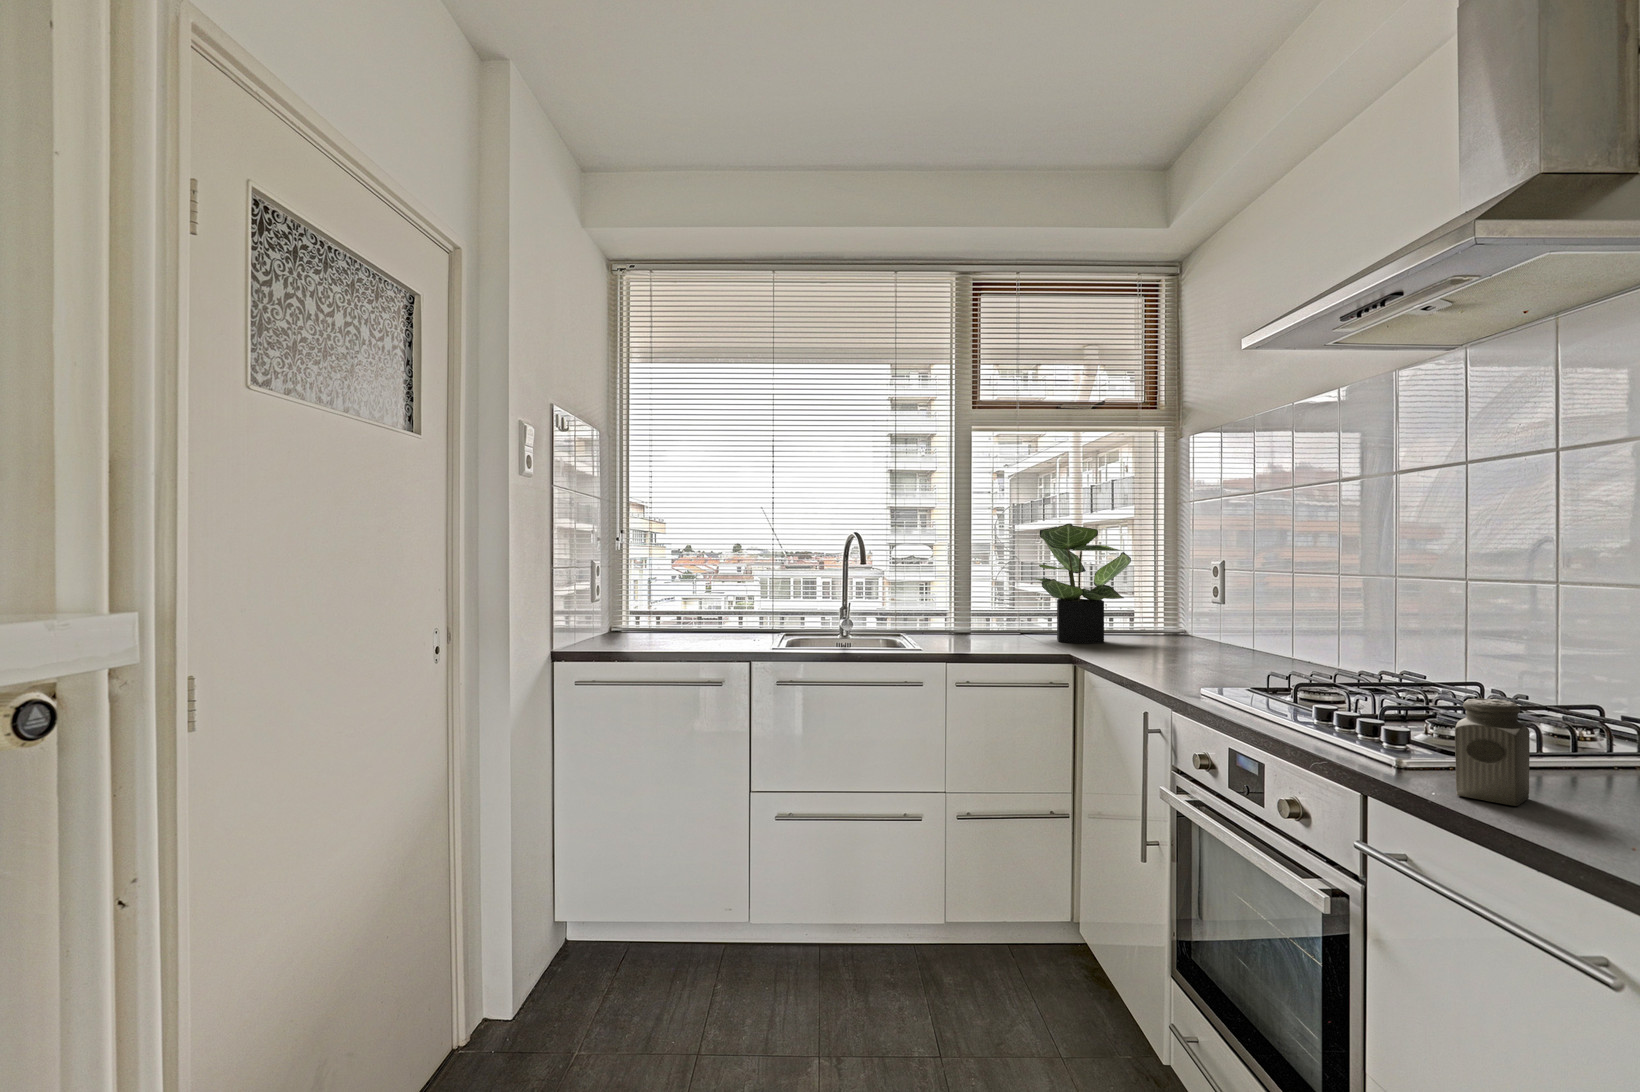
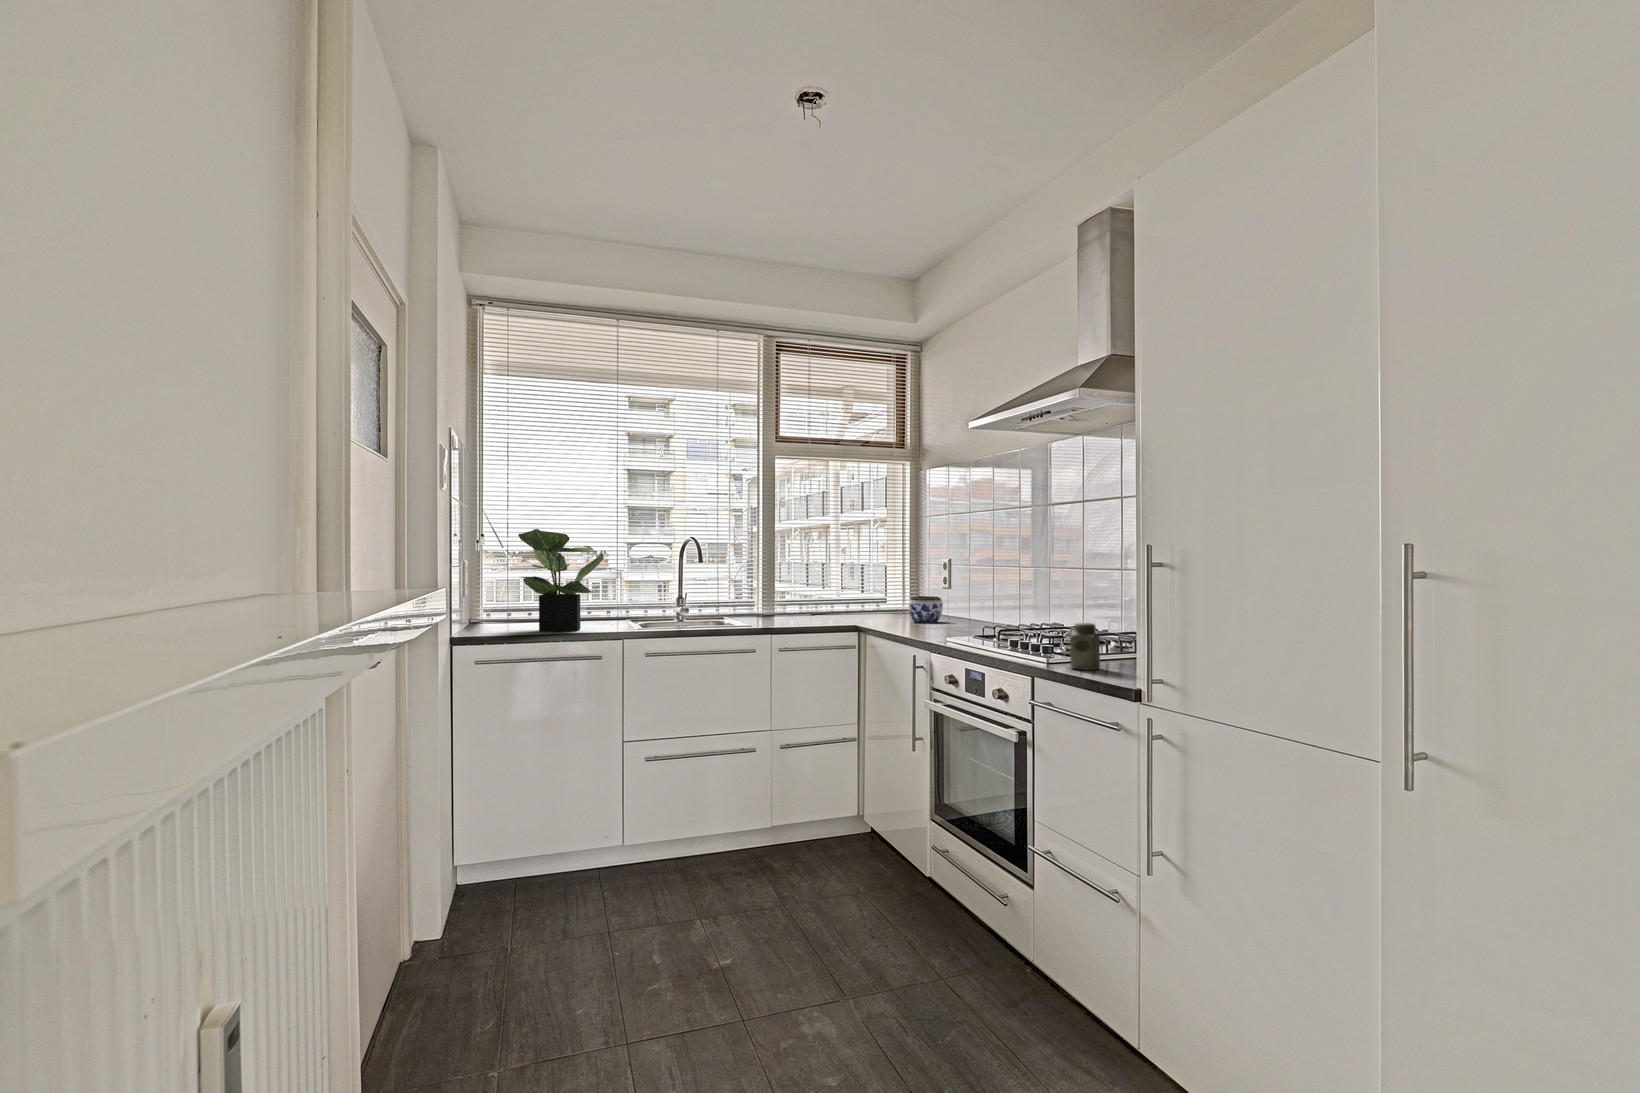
potted plant: present [1036,524,1131,644] -> present [518,529,604,632]
jar: none [1154,613,1206,652] -> present [909,596,943,623]

